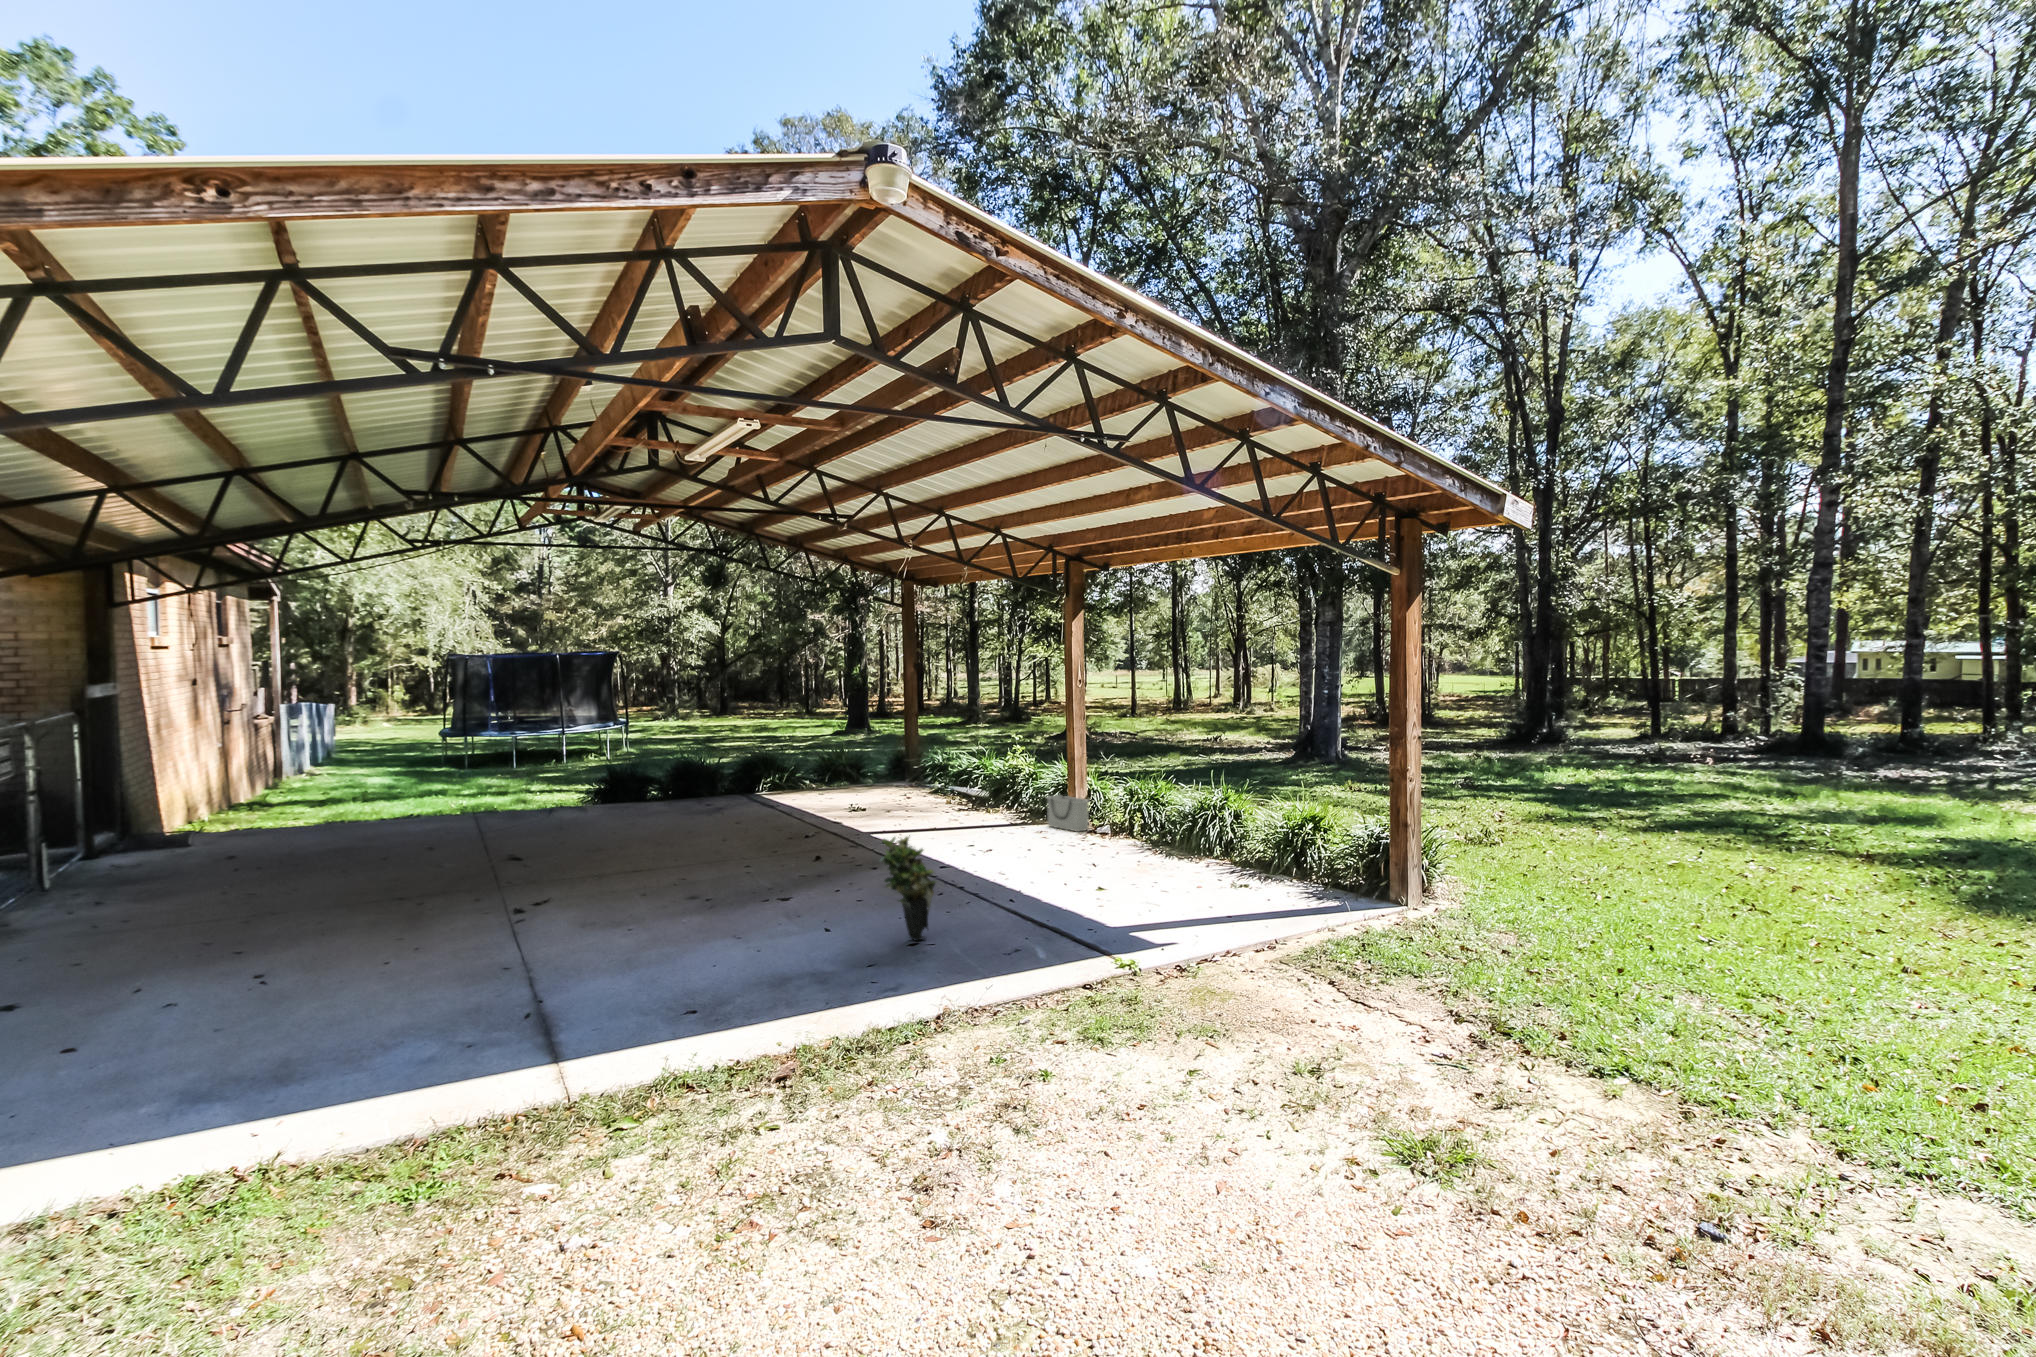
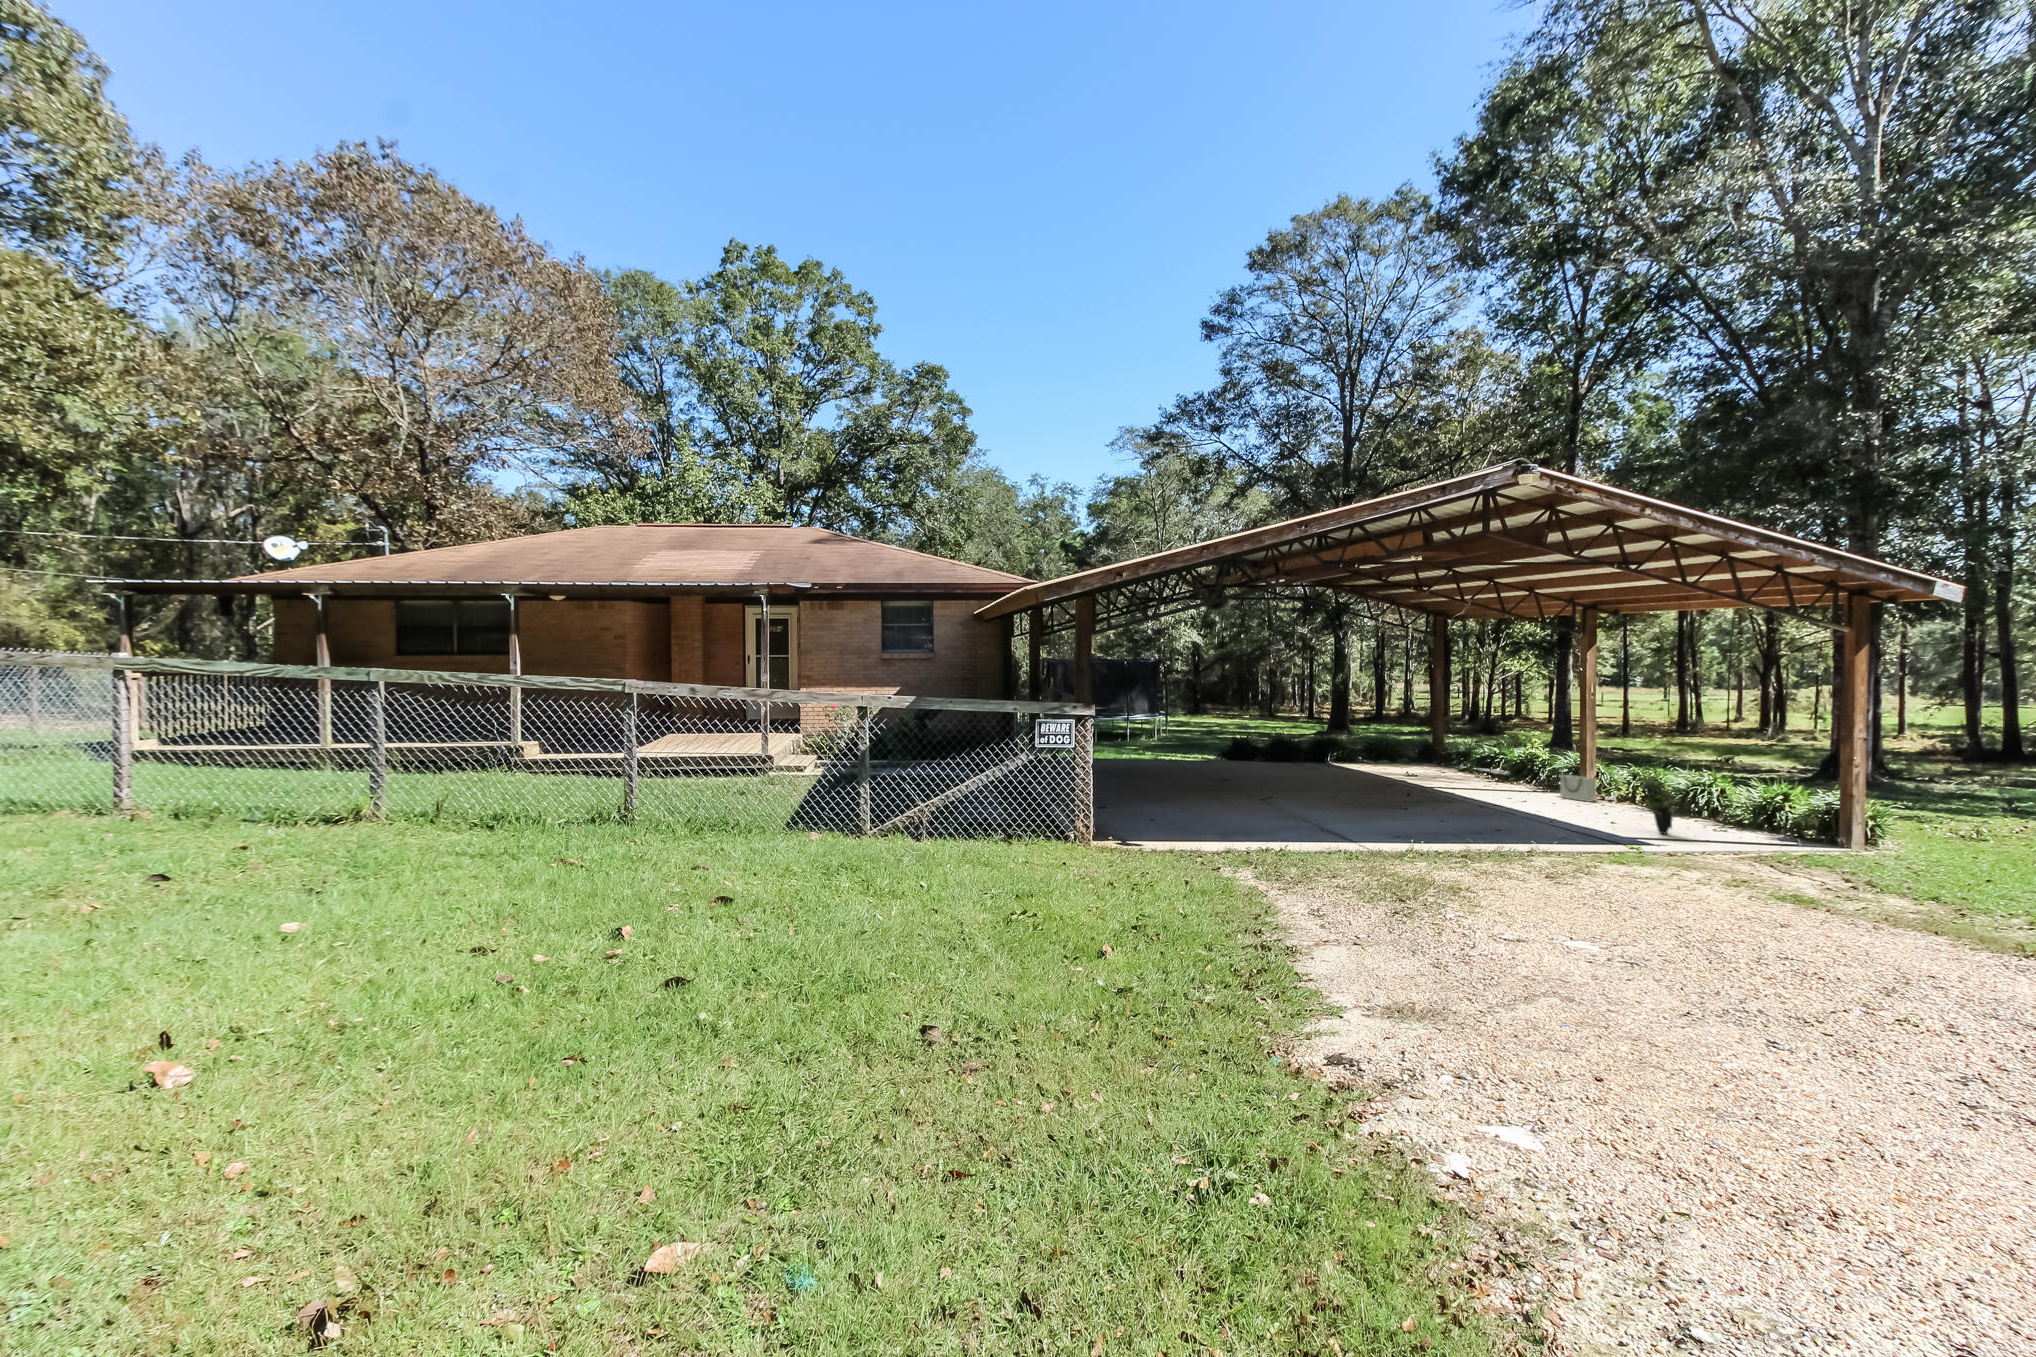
potted plant: present [880,835,936,941] -> present [1639,776,1675,834]

